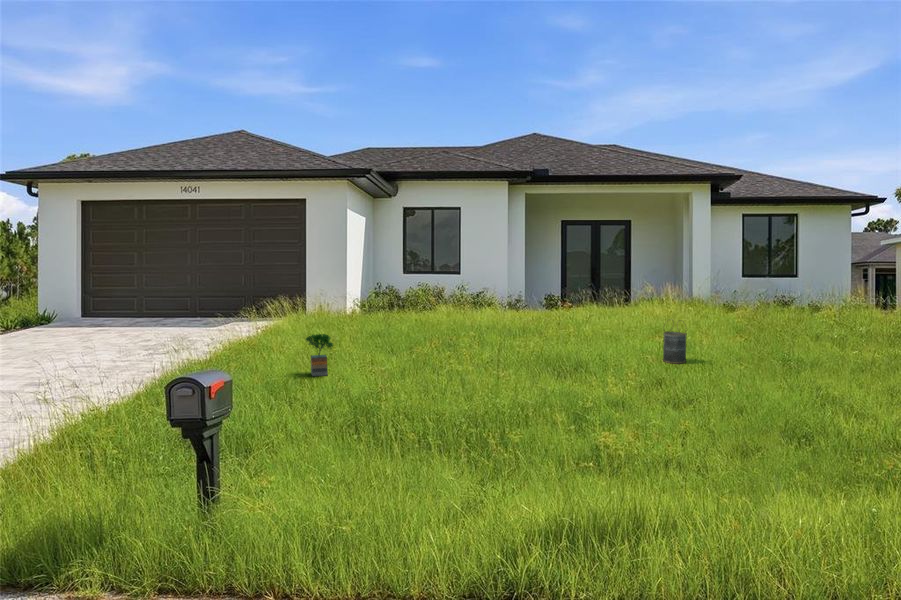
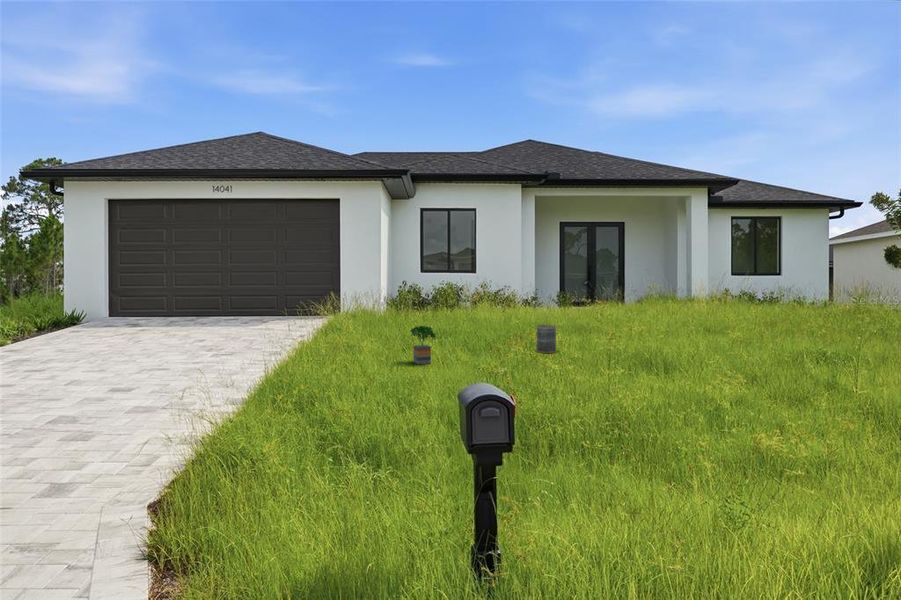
basket: present [663,331,687,363] -> present [537,324,556,353]

